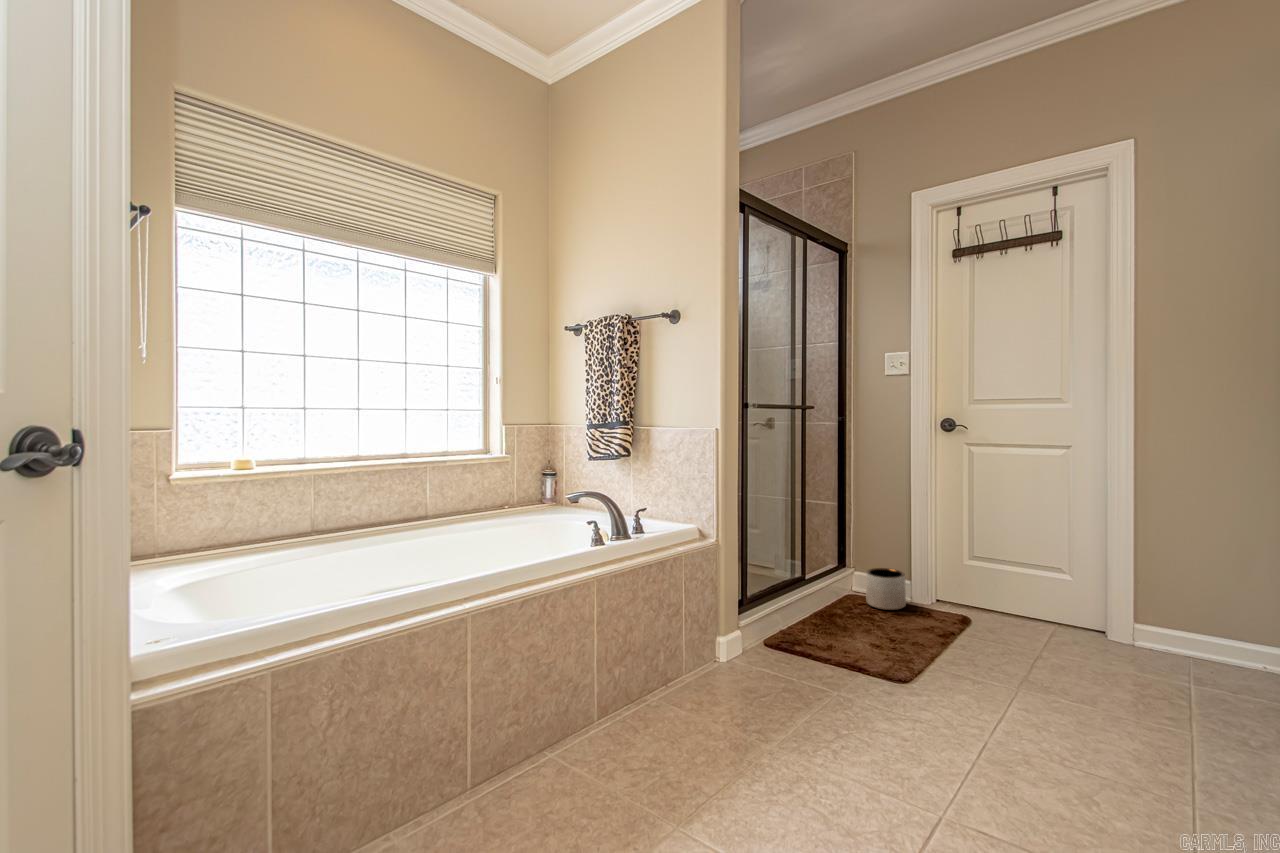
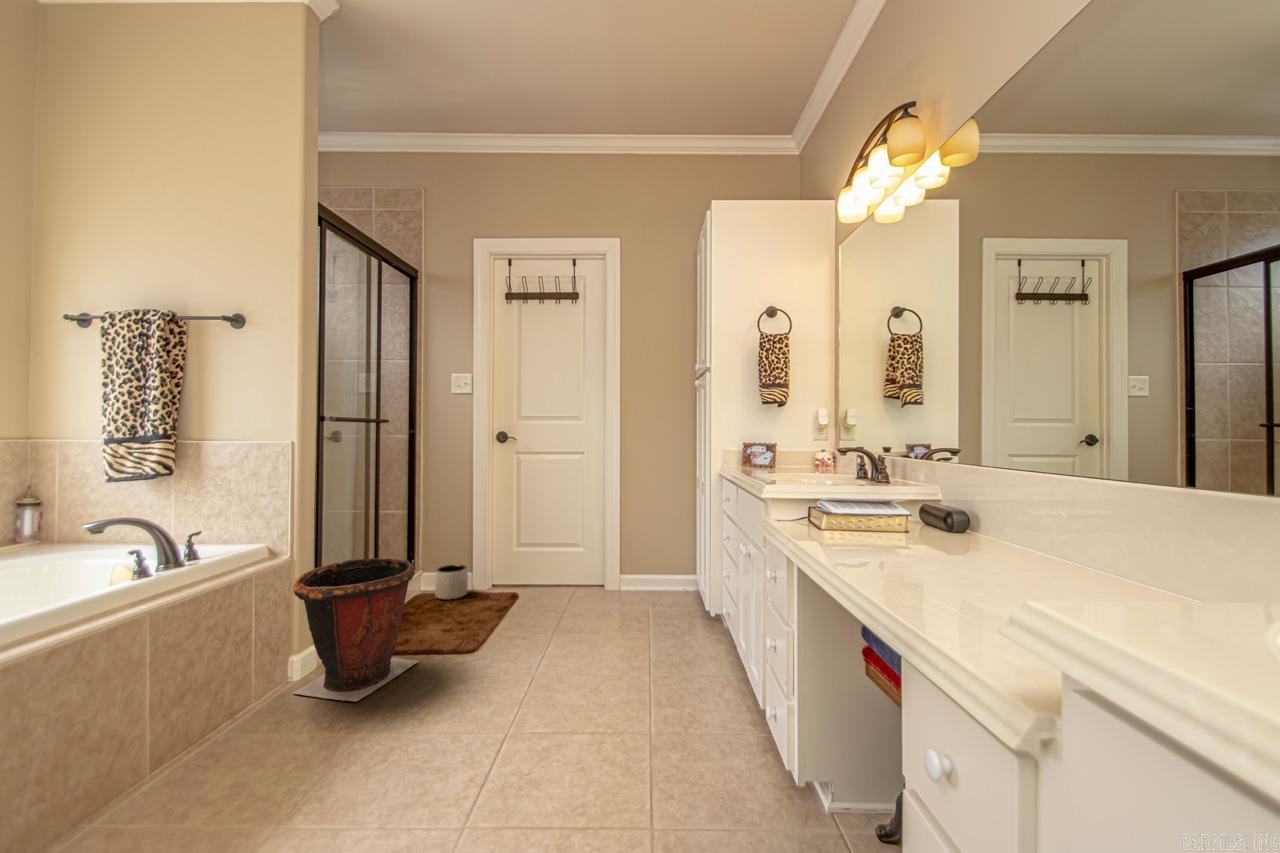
waste bin: none [717,548,840,701] -> present [293,558,419,702]

